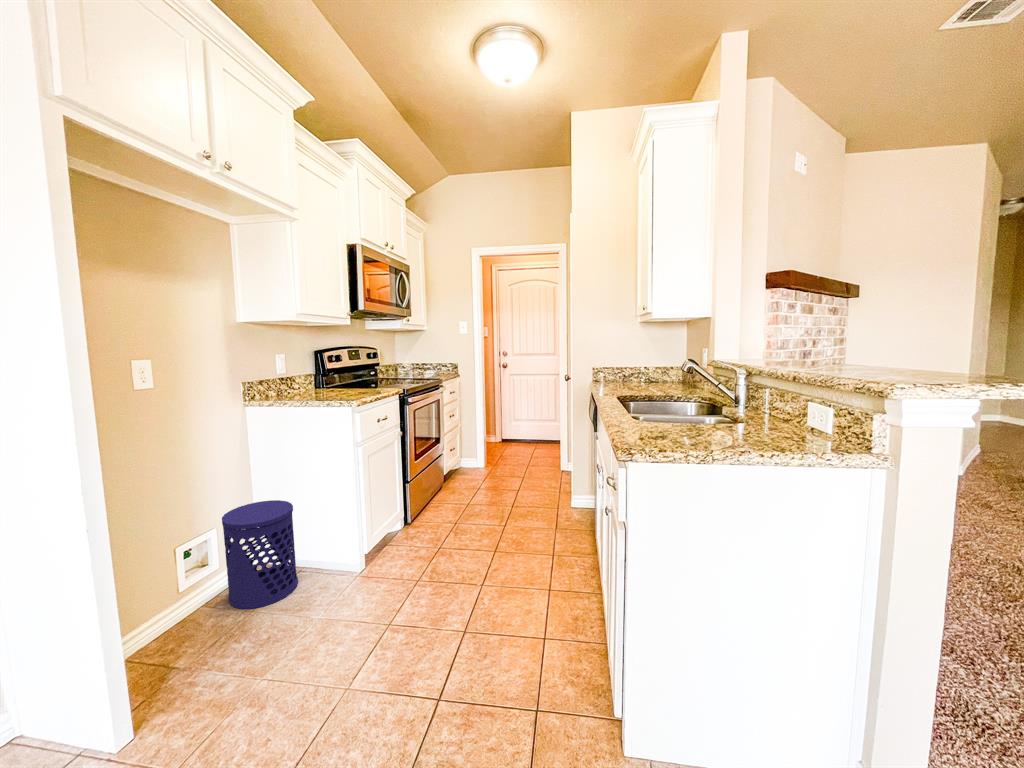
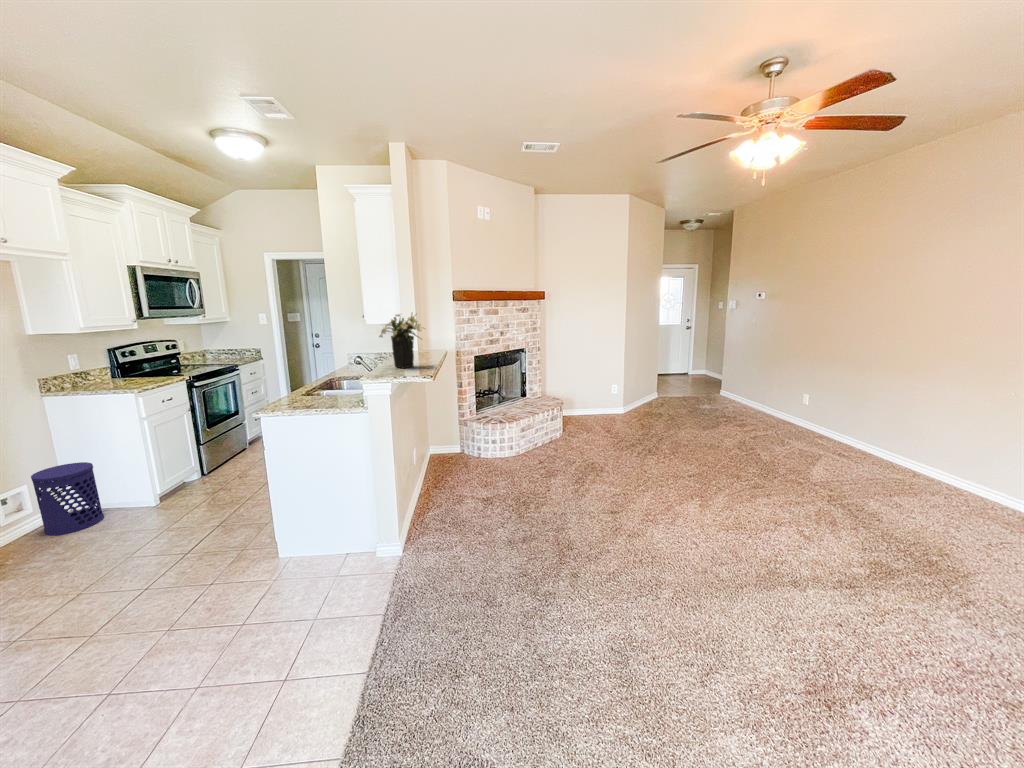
flower arrangement: none [811,260,926,373] -> present [379,314,421,368]

